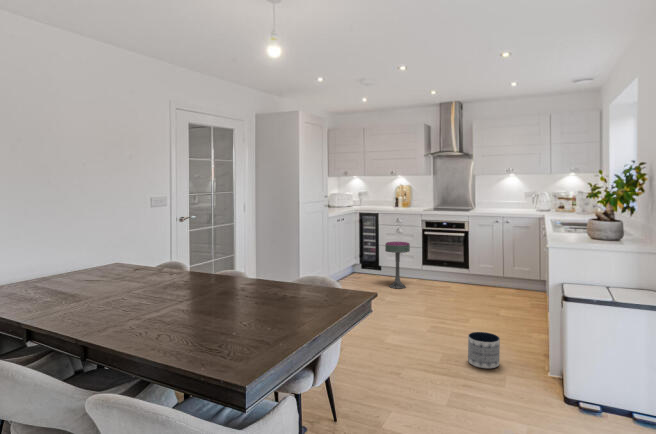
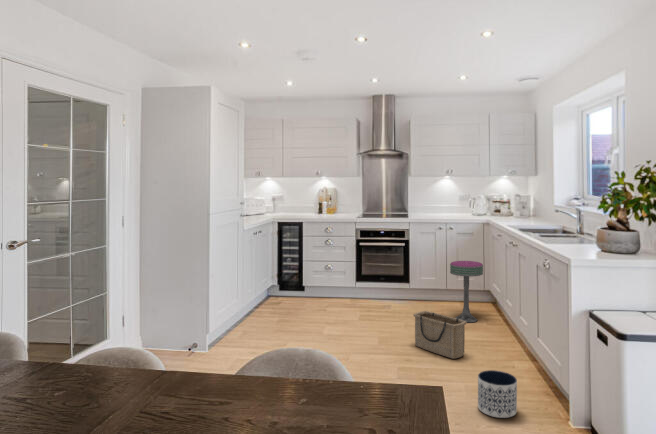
bar stool: present [385,242,410,288] -> present [450,261,483,323]
basket: none [447,288,488,328] -> present [413,311,466,359]

